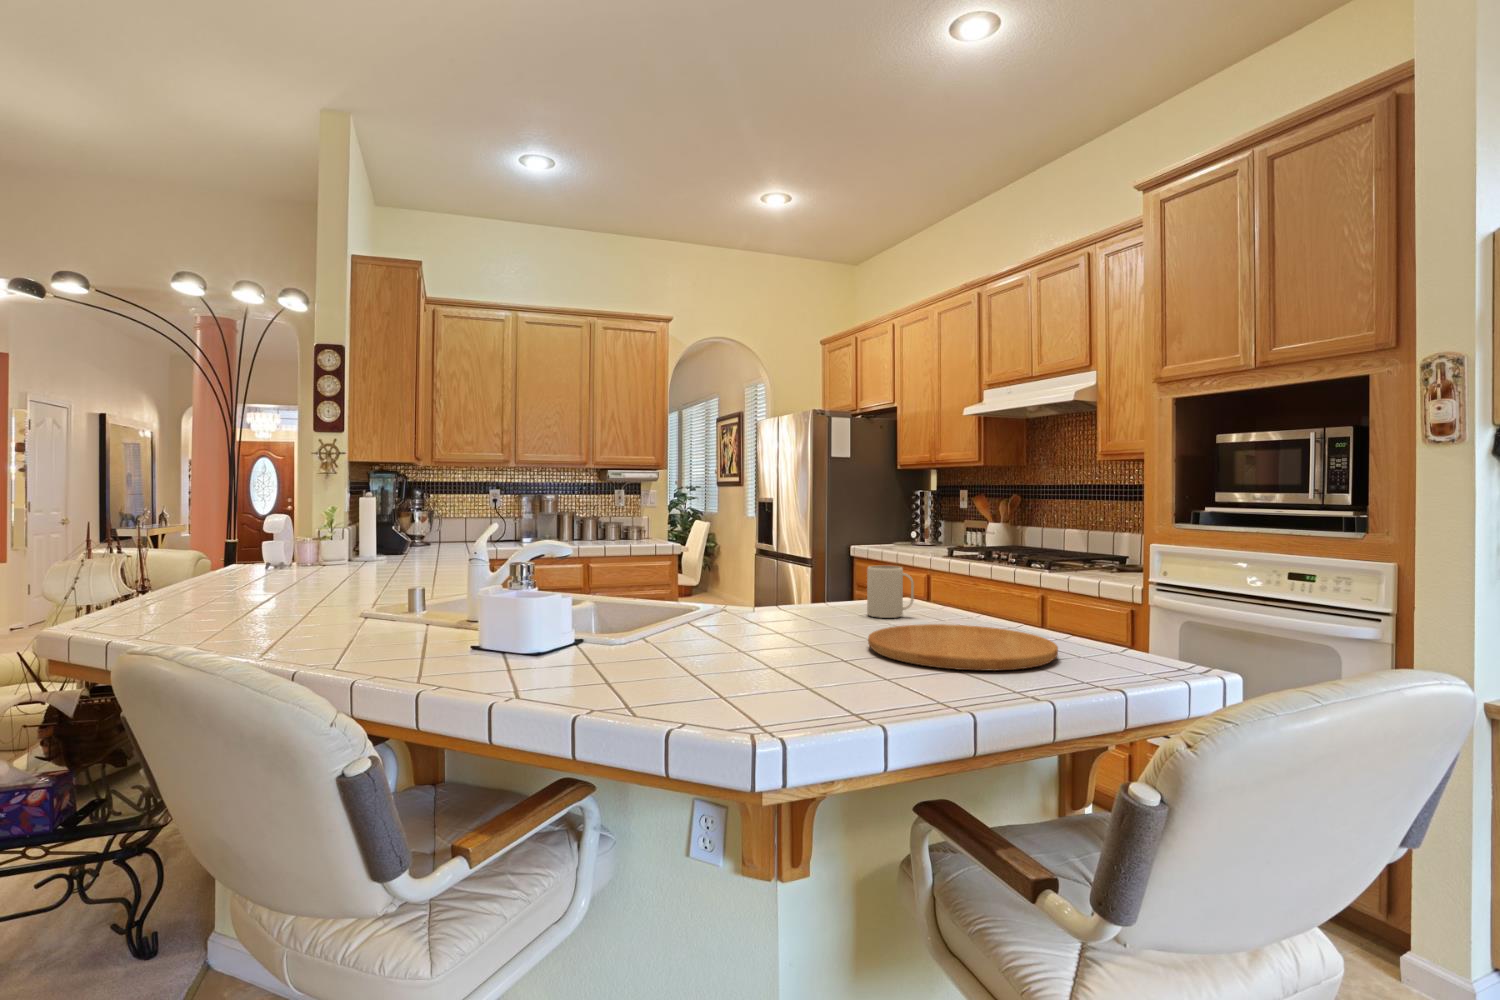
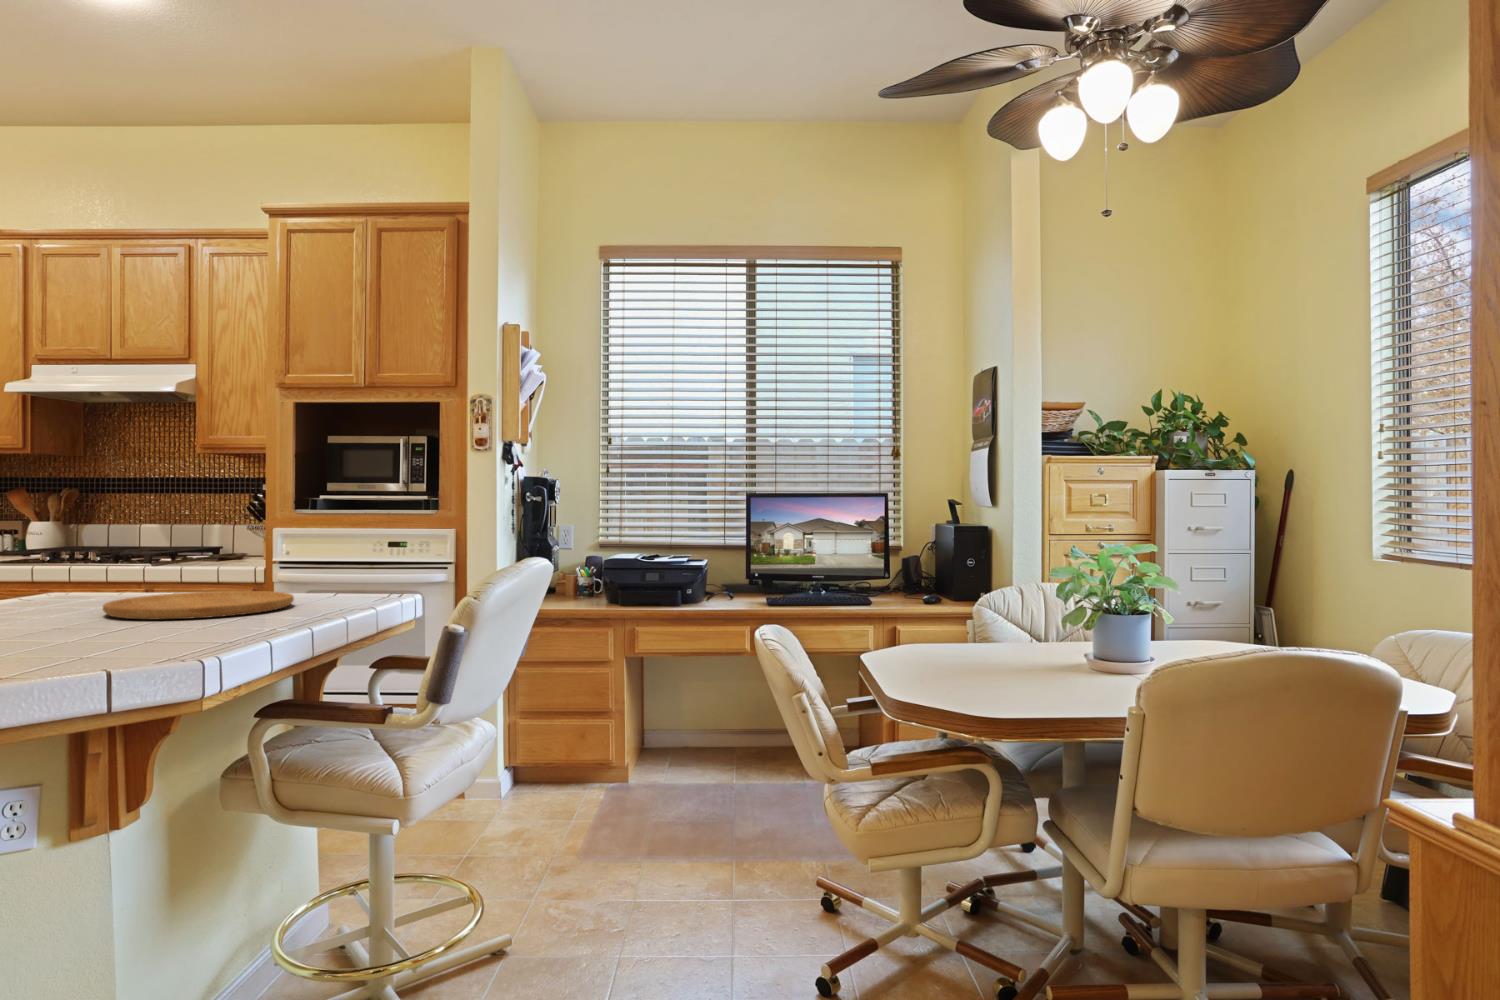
mug: present [867,566,914,618] -> none [32,551,94,604]

